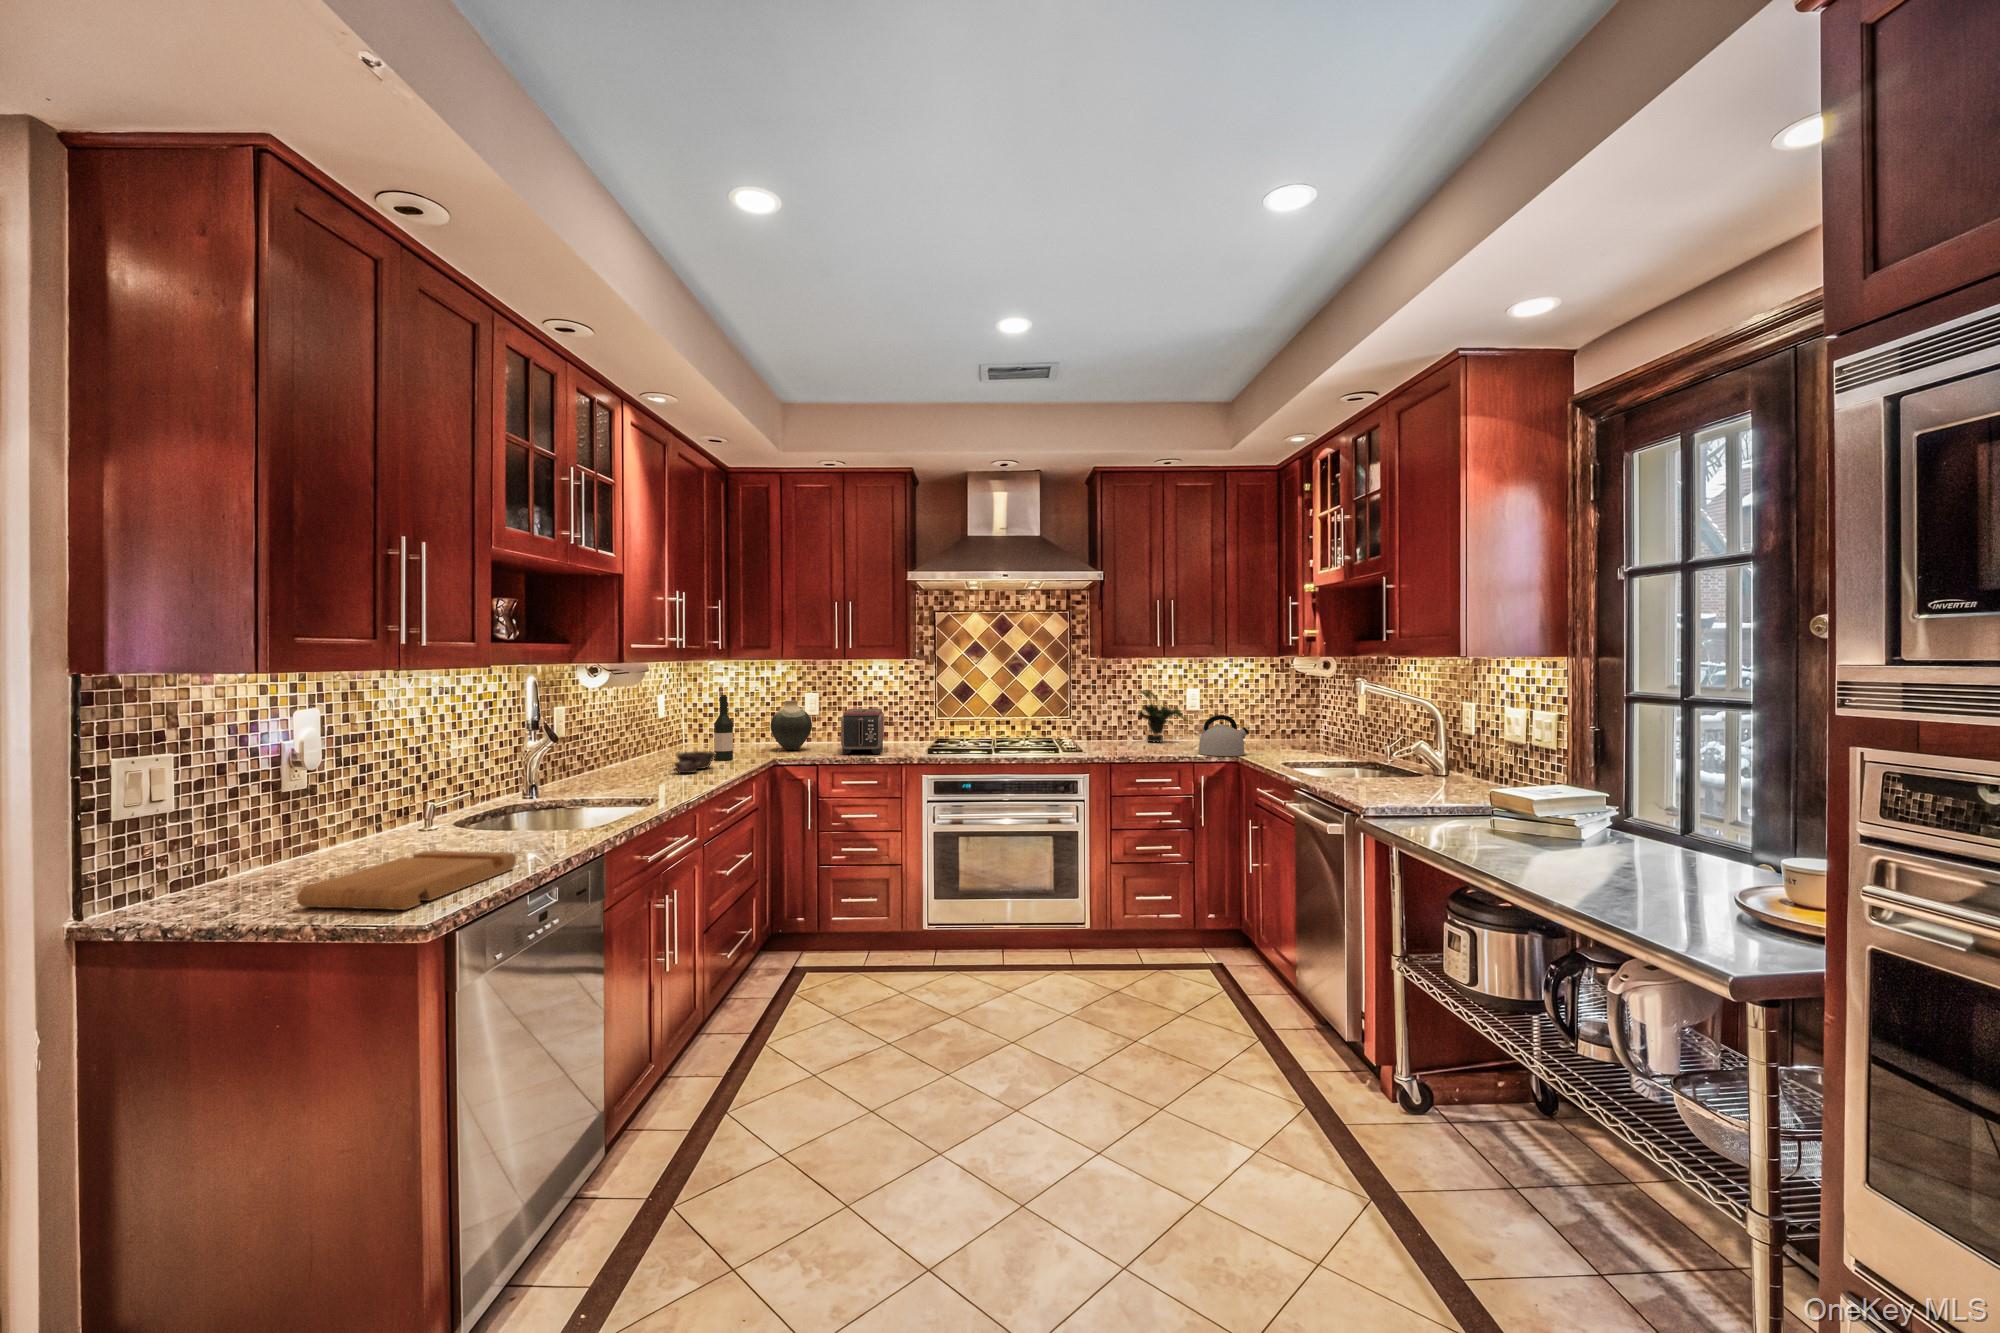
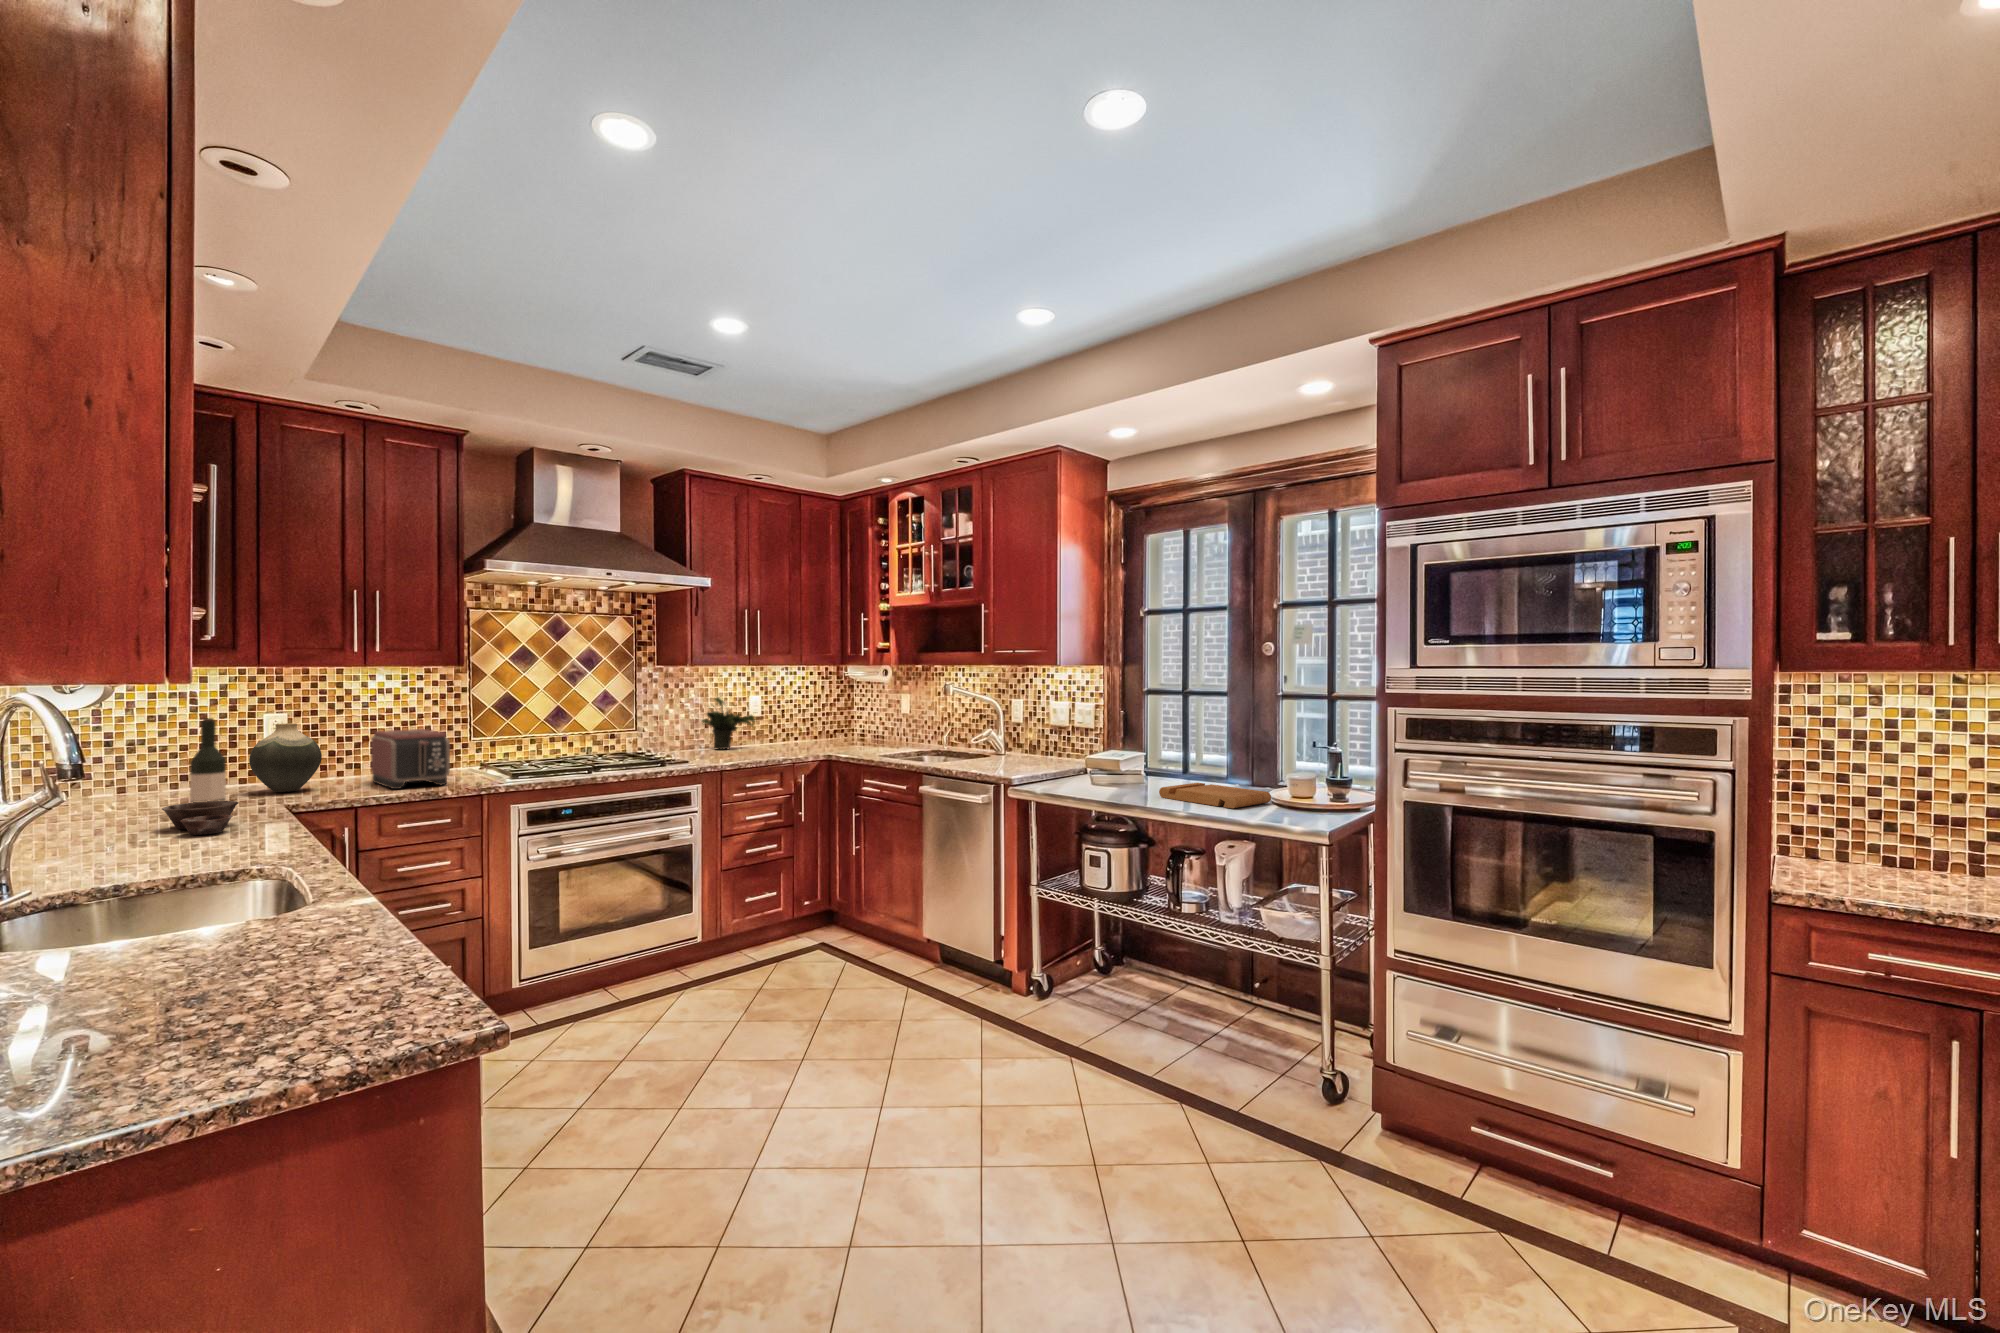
kettle: present [1198,715,1249,756] -> none [788,718,833,756]
cutting board: present [297,851,516,910] -> present [1159,783,1271,808]

